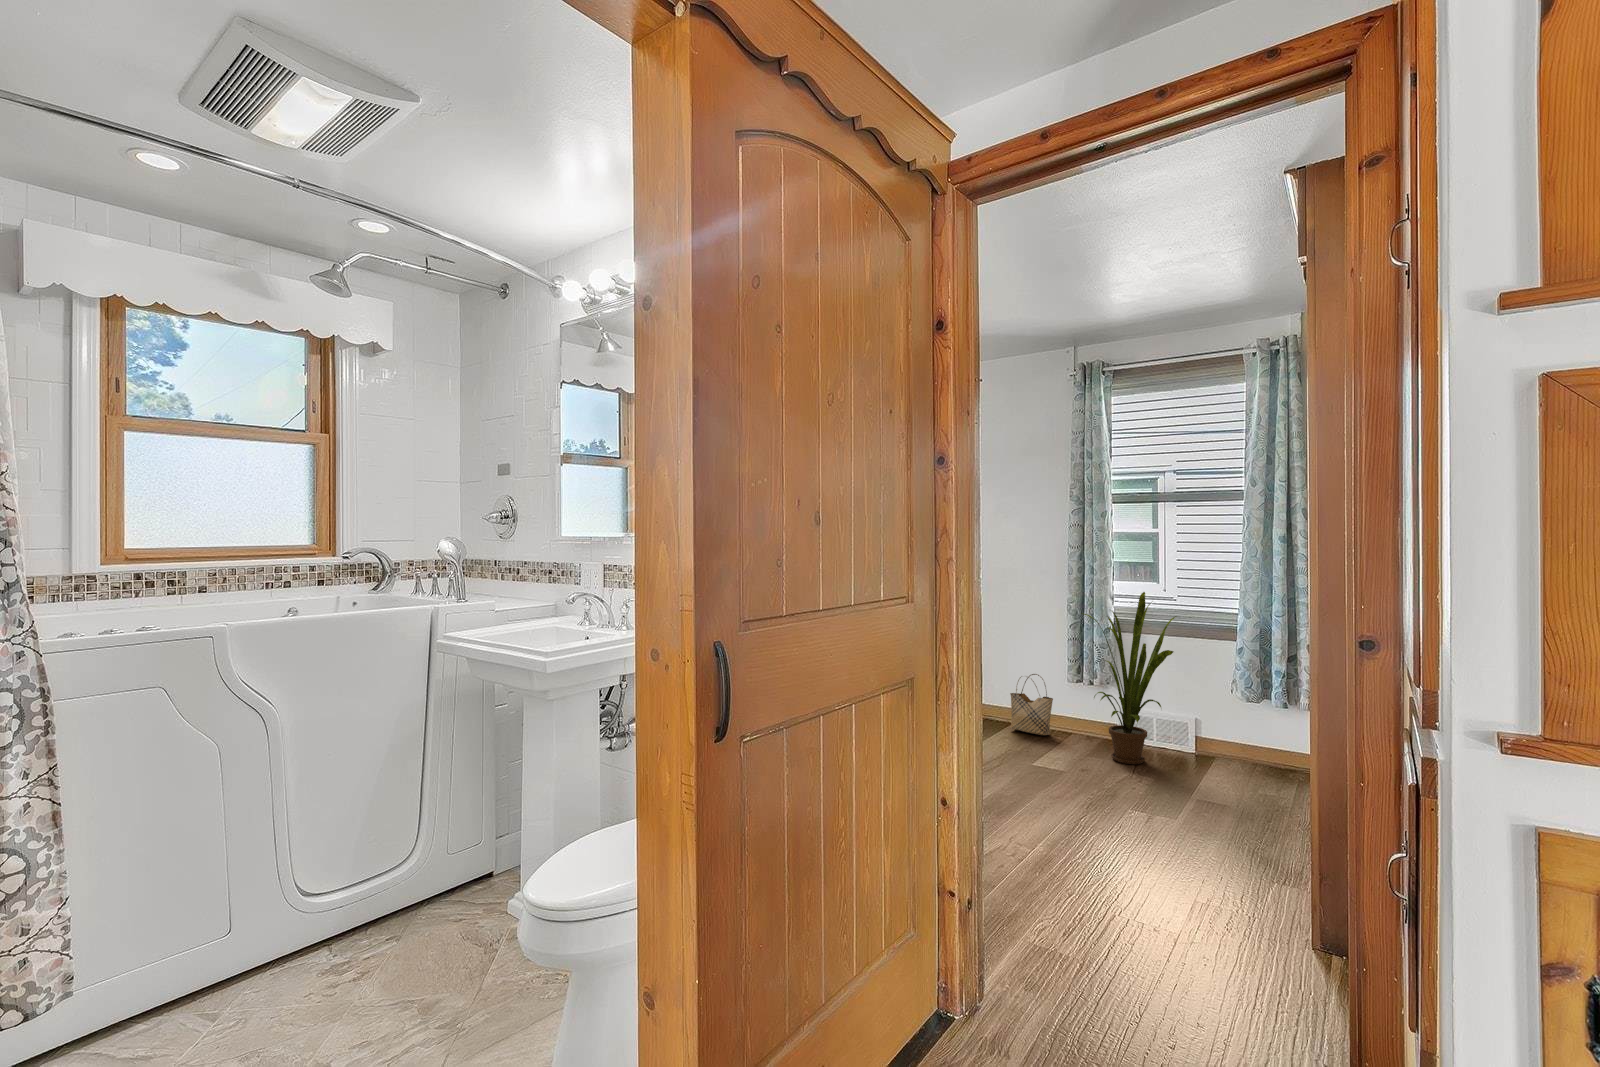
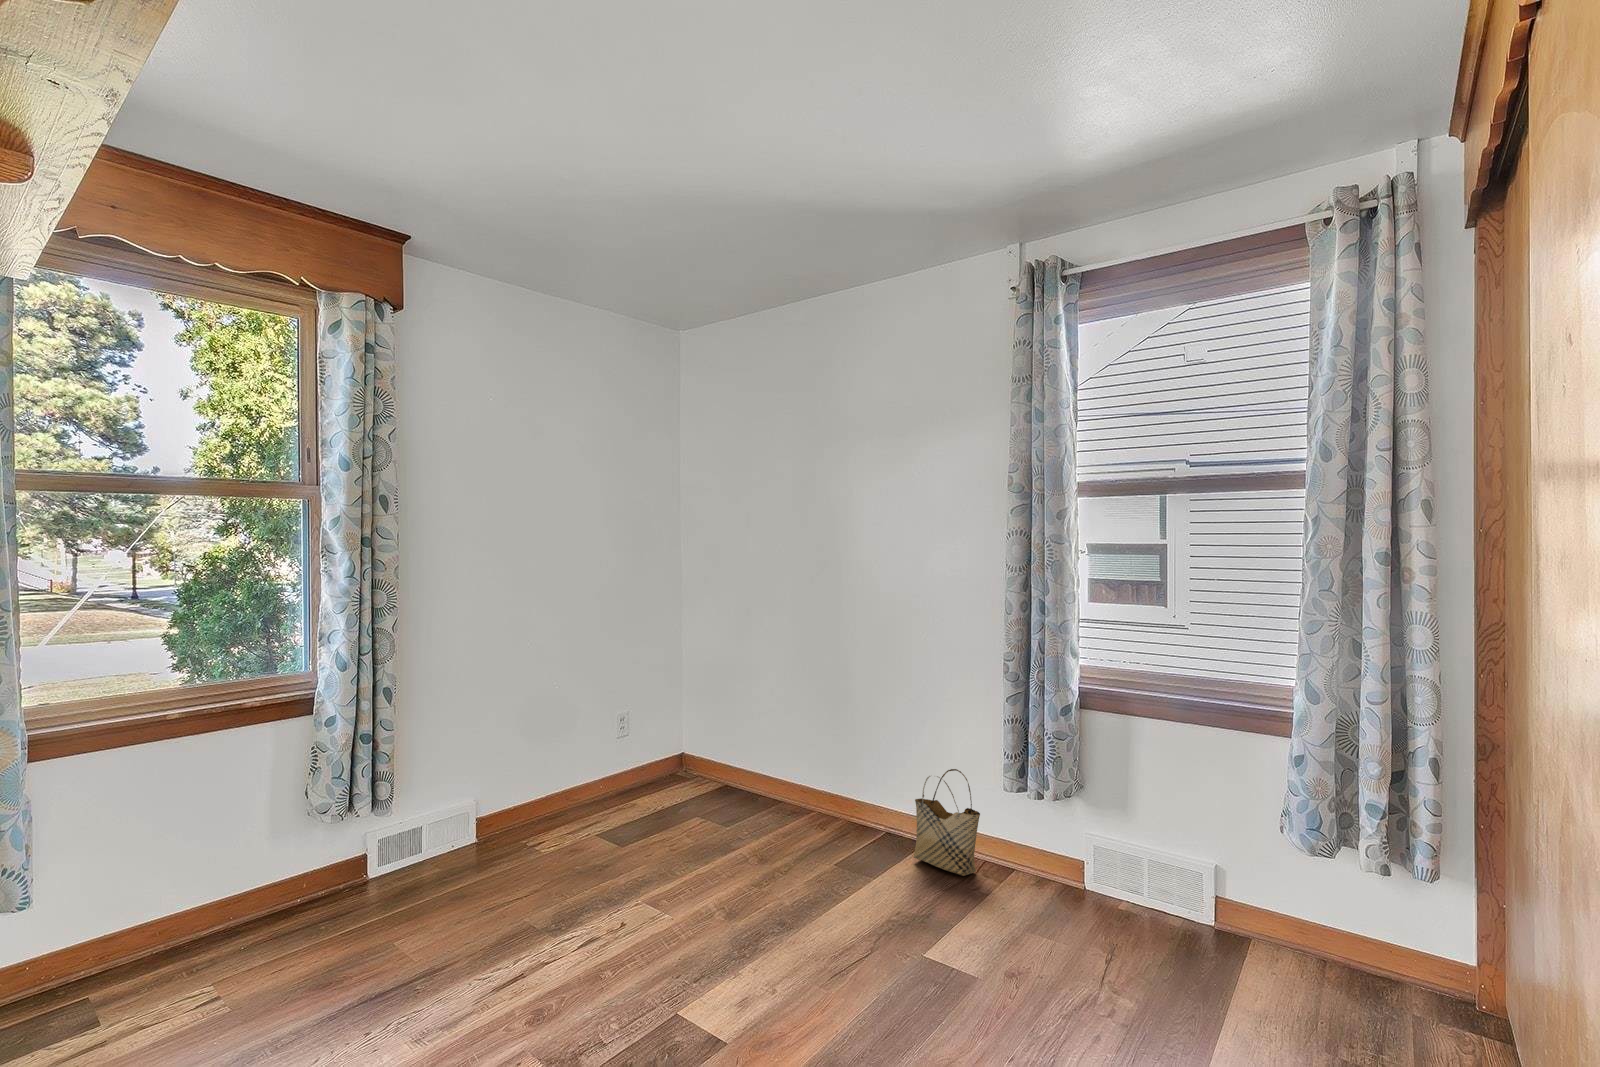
house plant: present [1082,592,1176,764] -> none [1016,644,1186,963]

